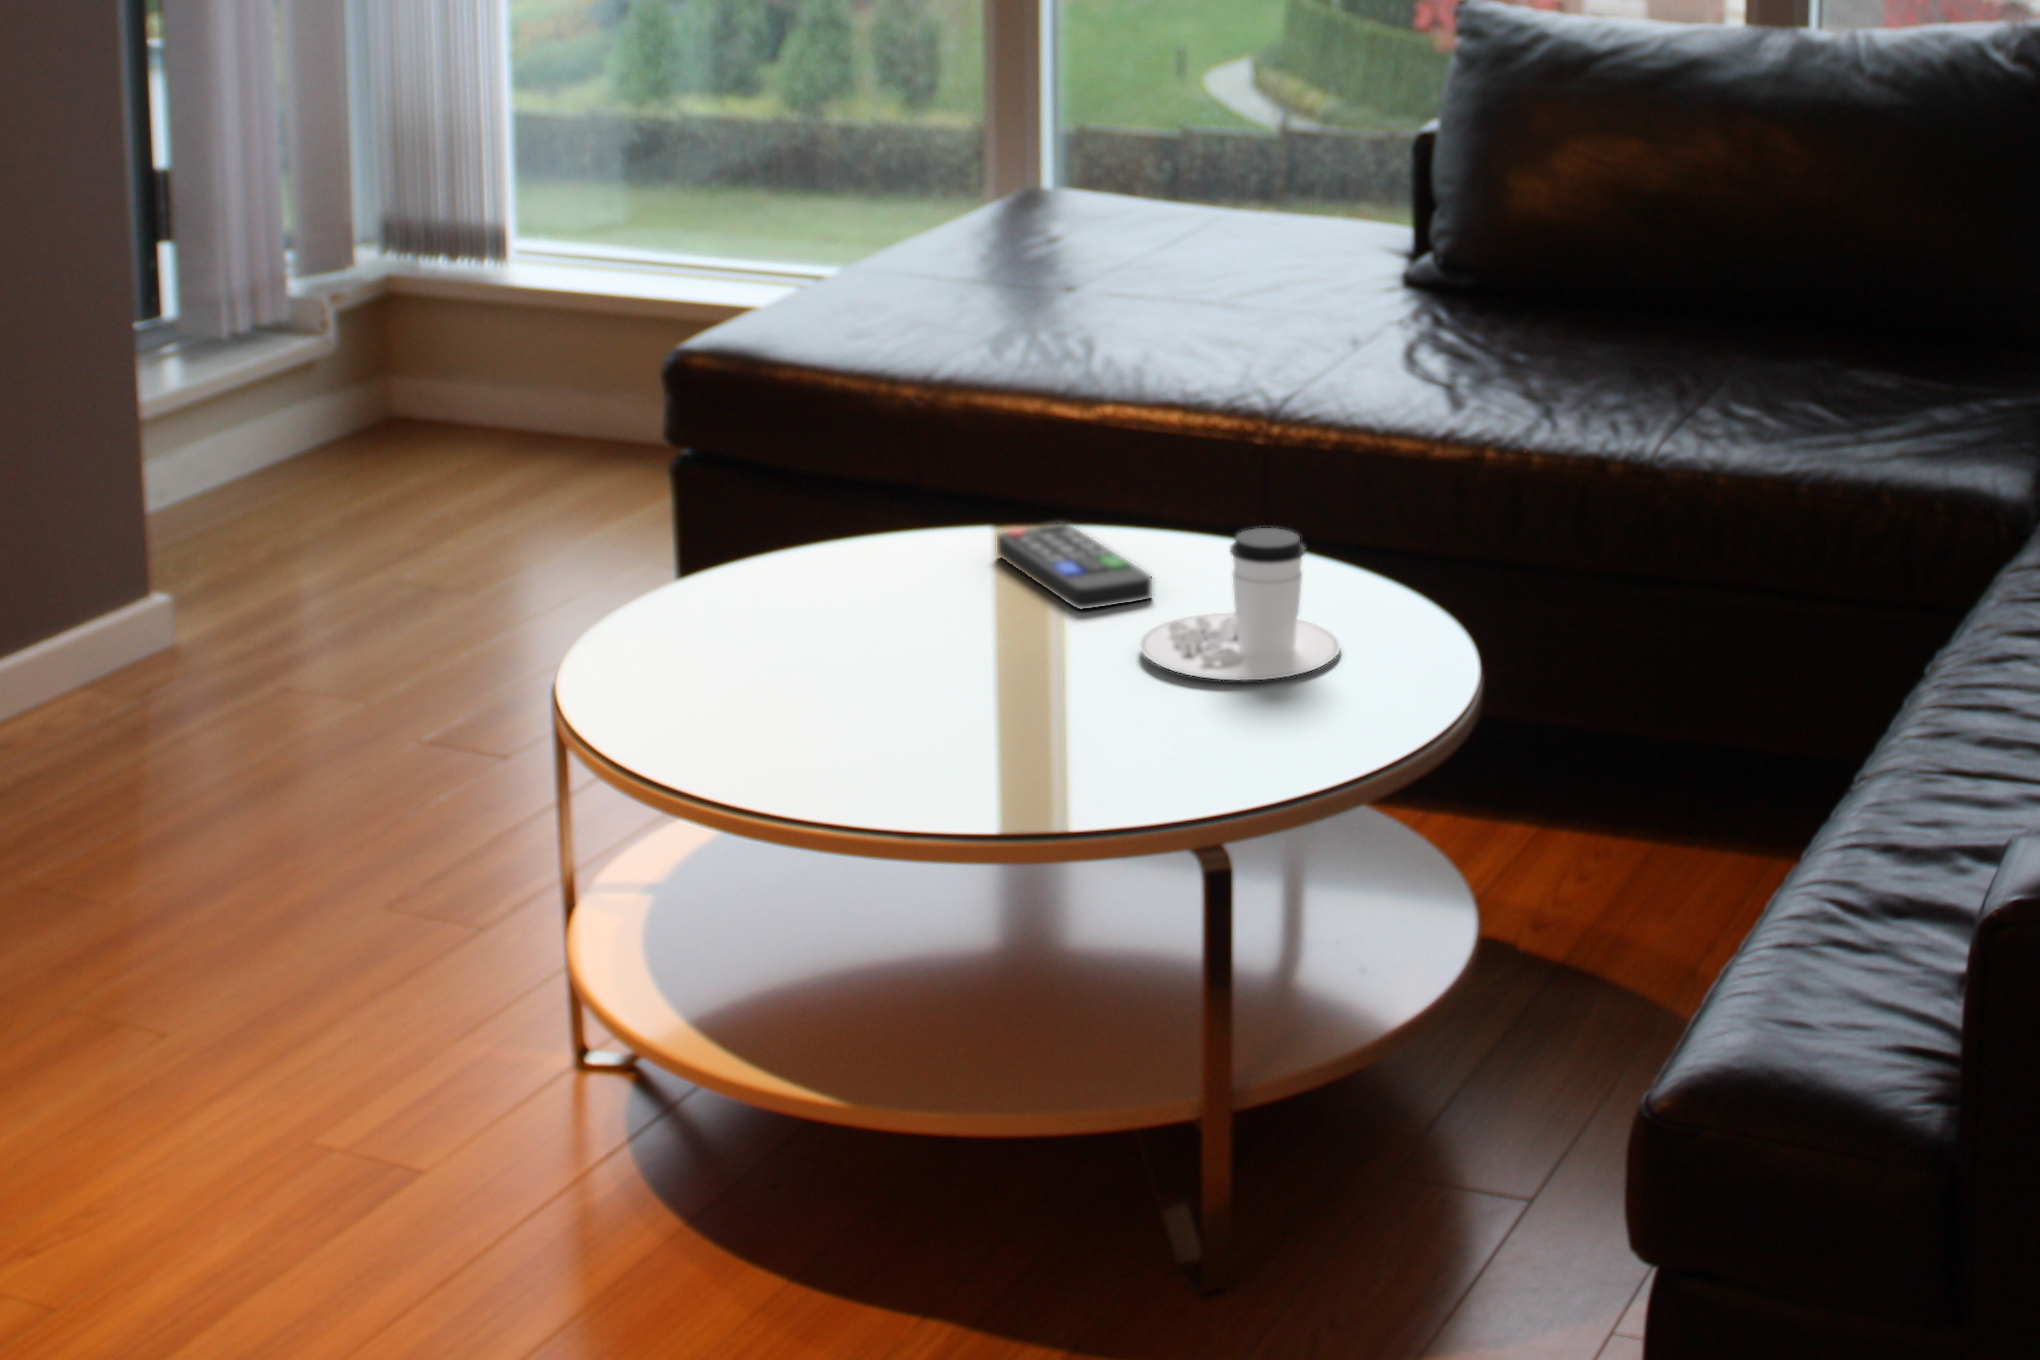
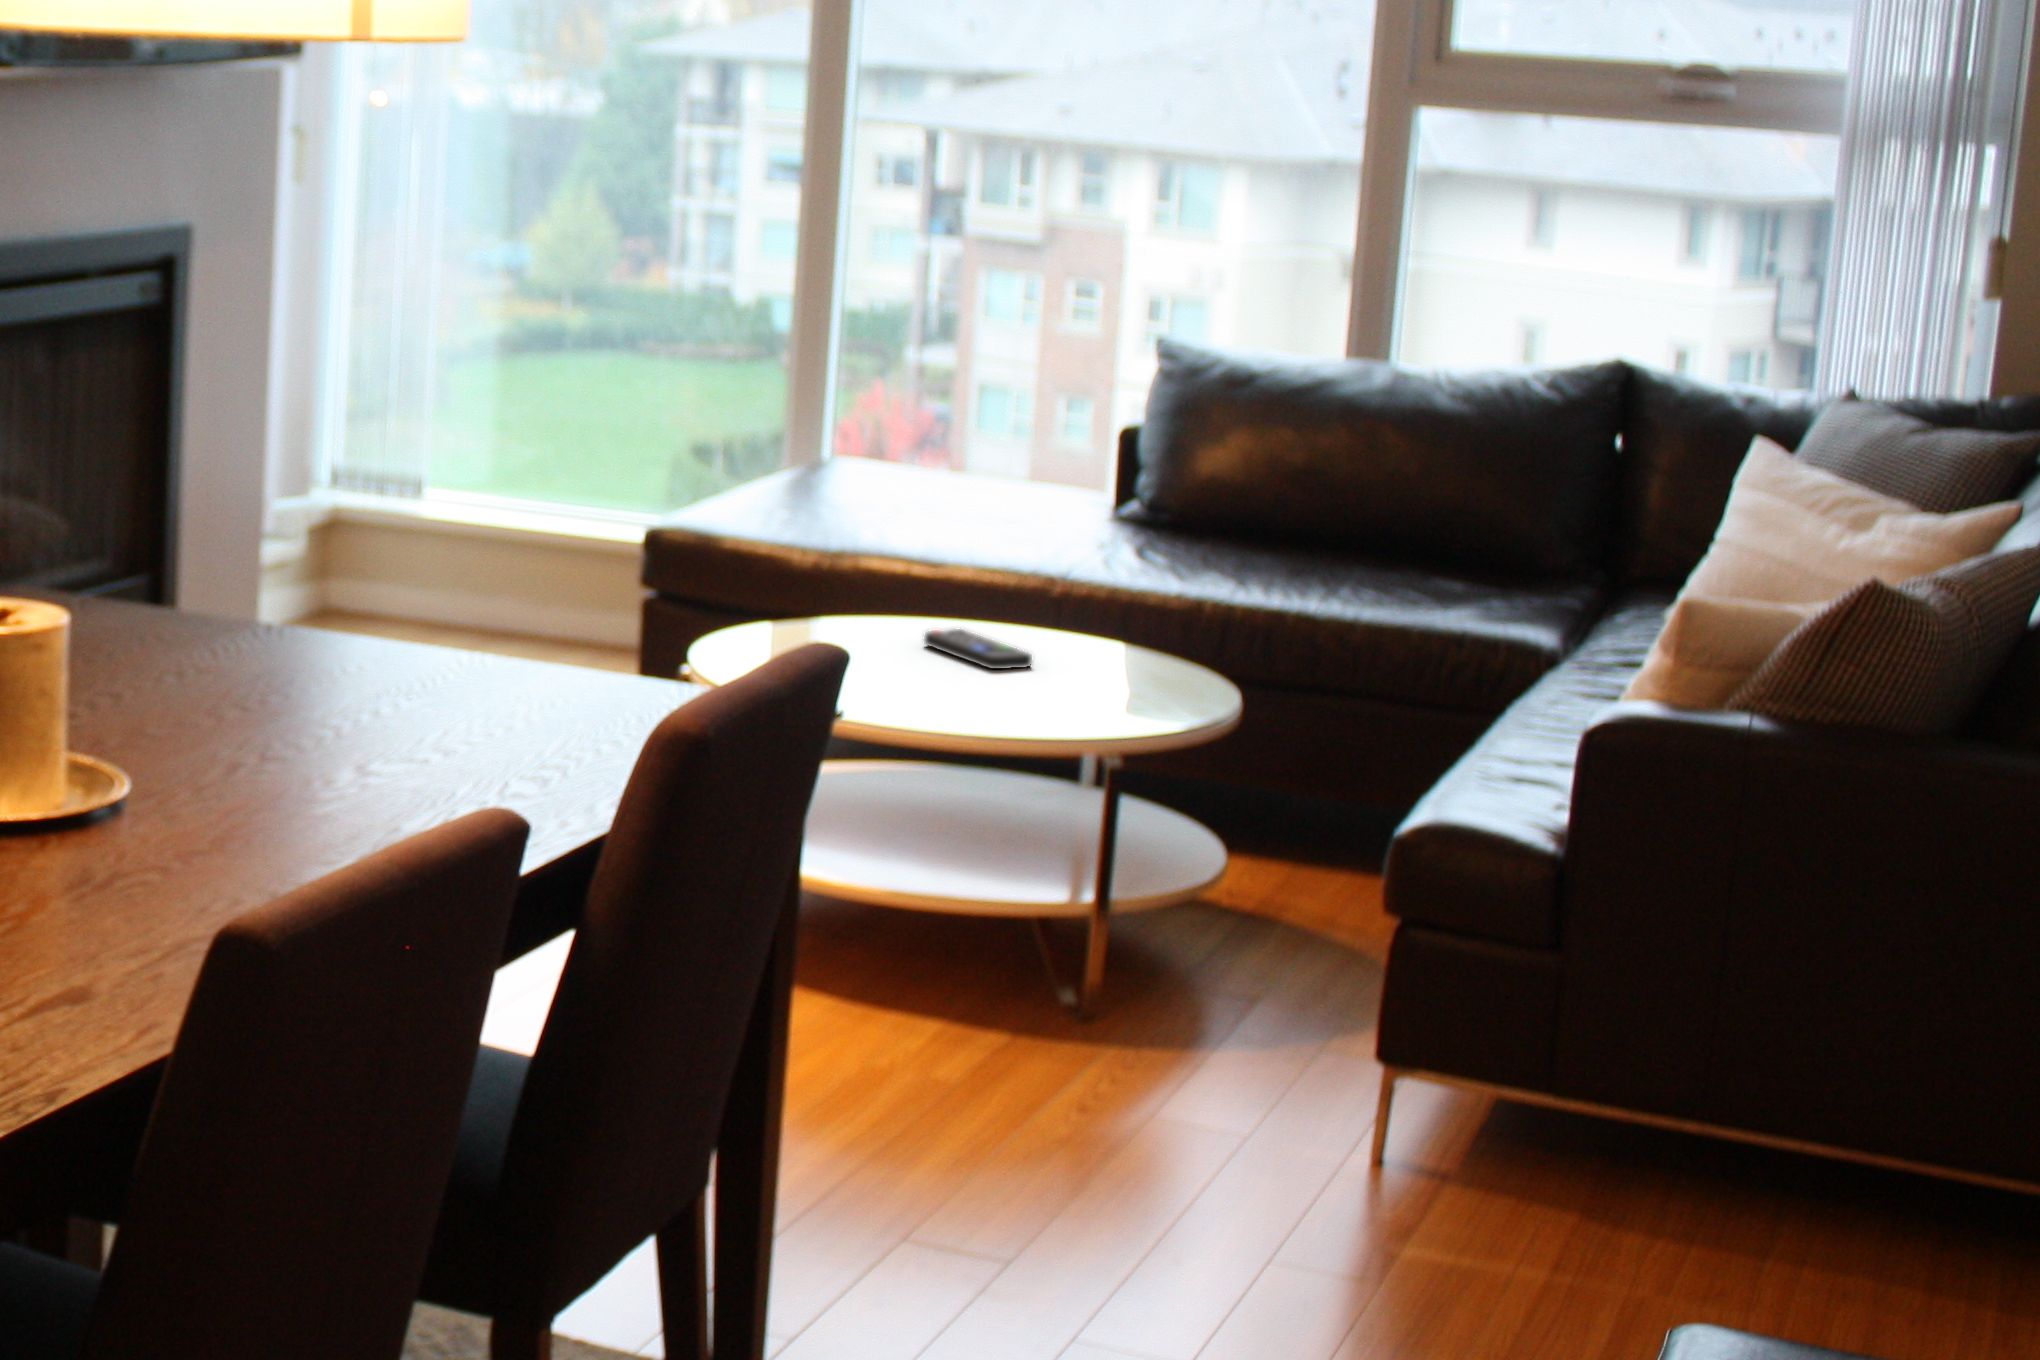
coffee cup: present [1139,528,1340,681] -> none [1039,621,1158,700]

